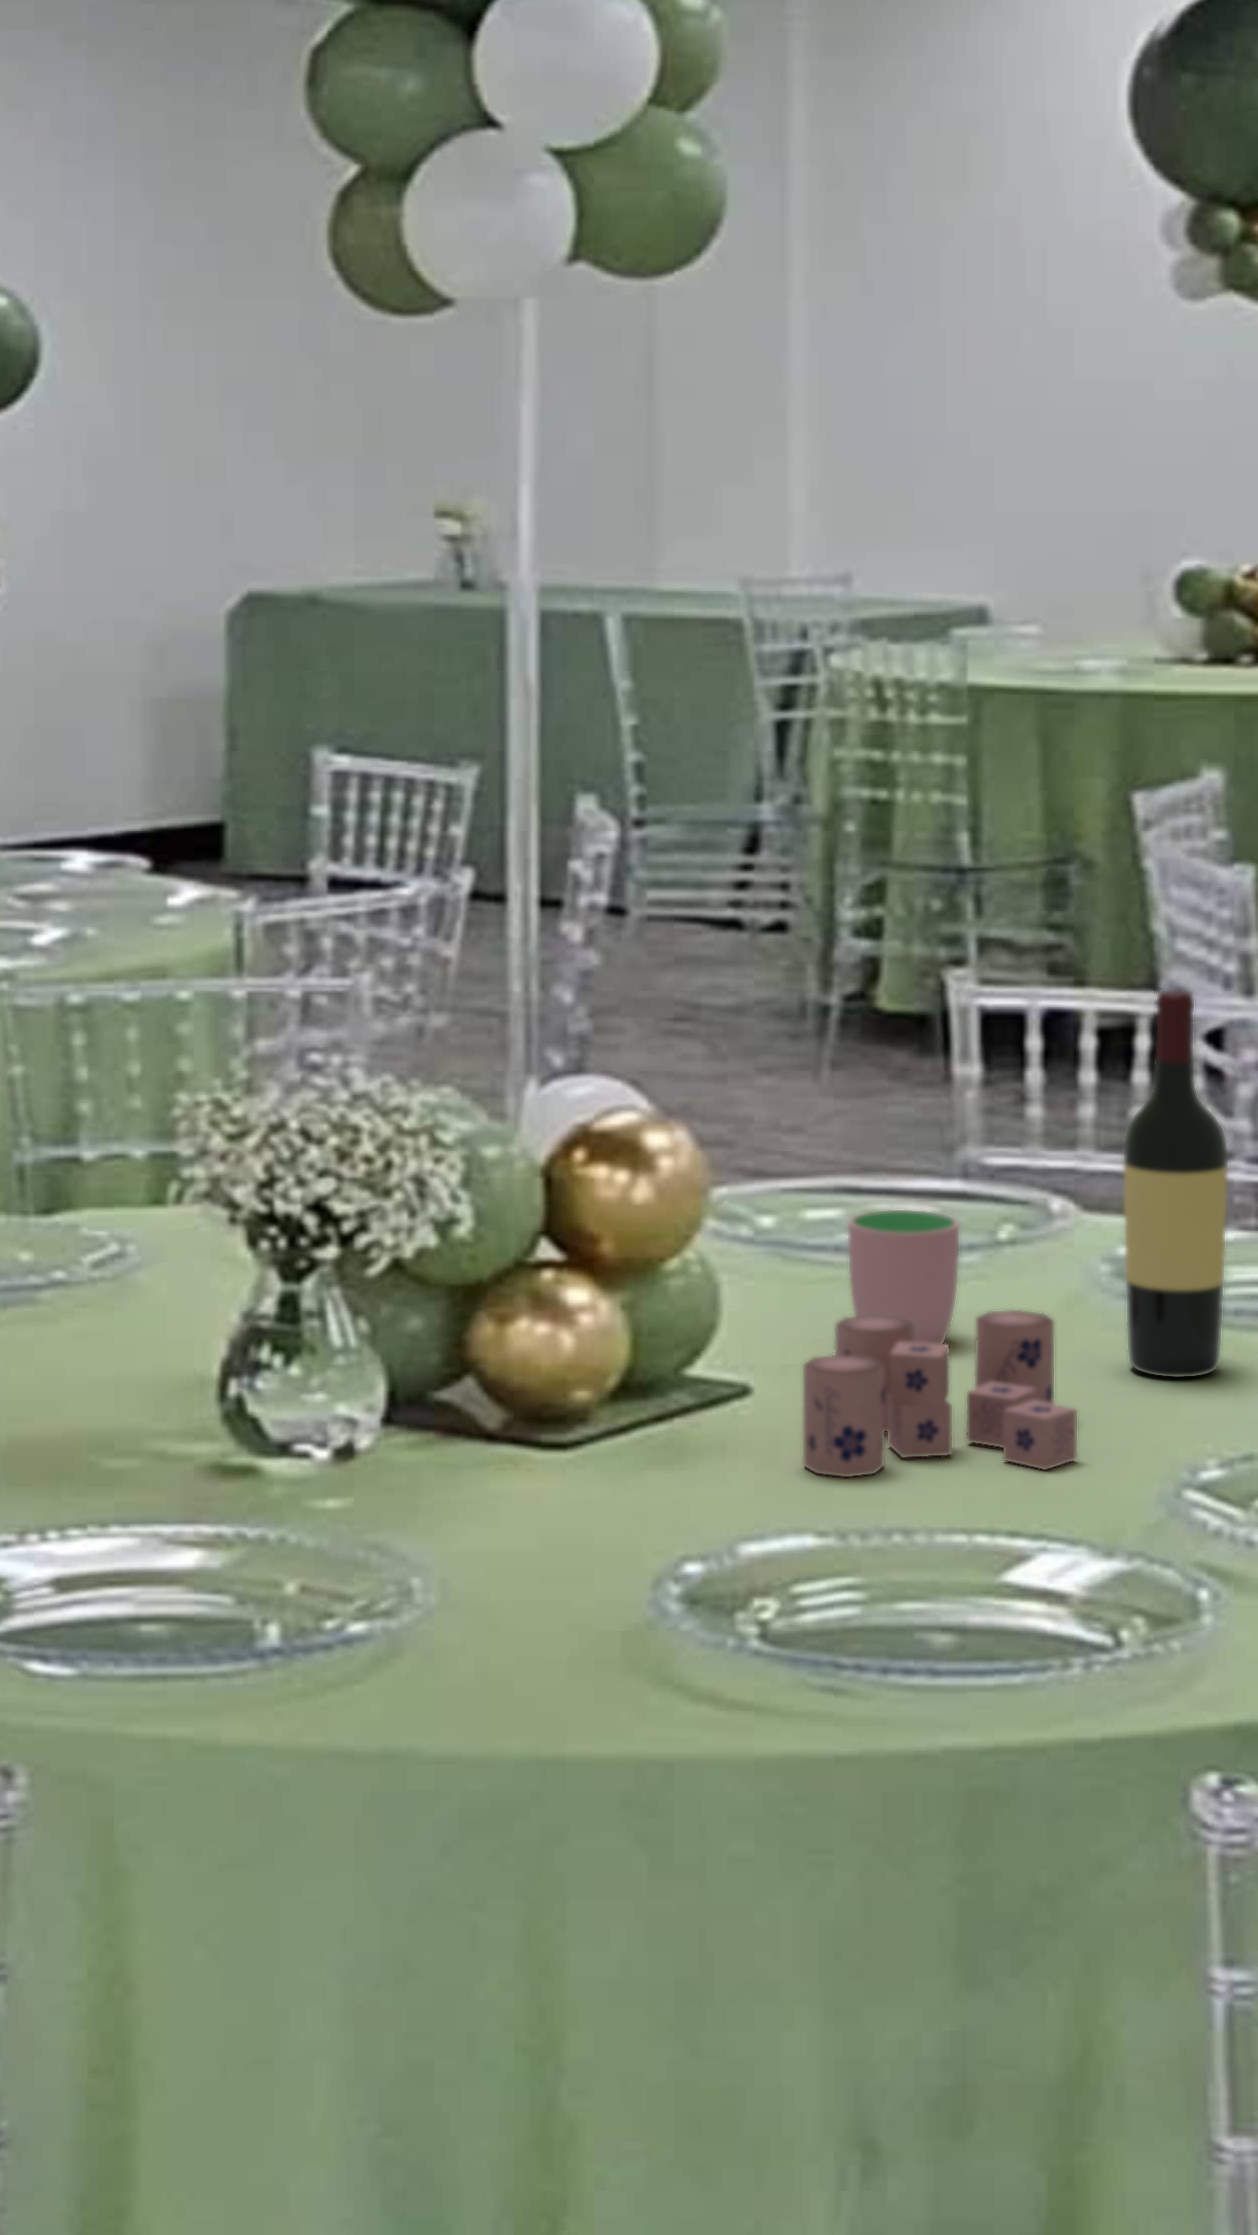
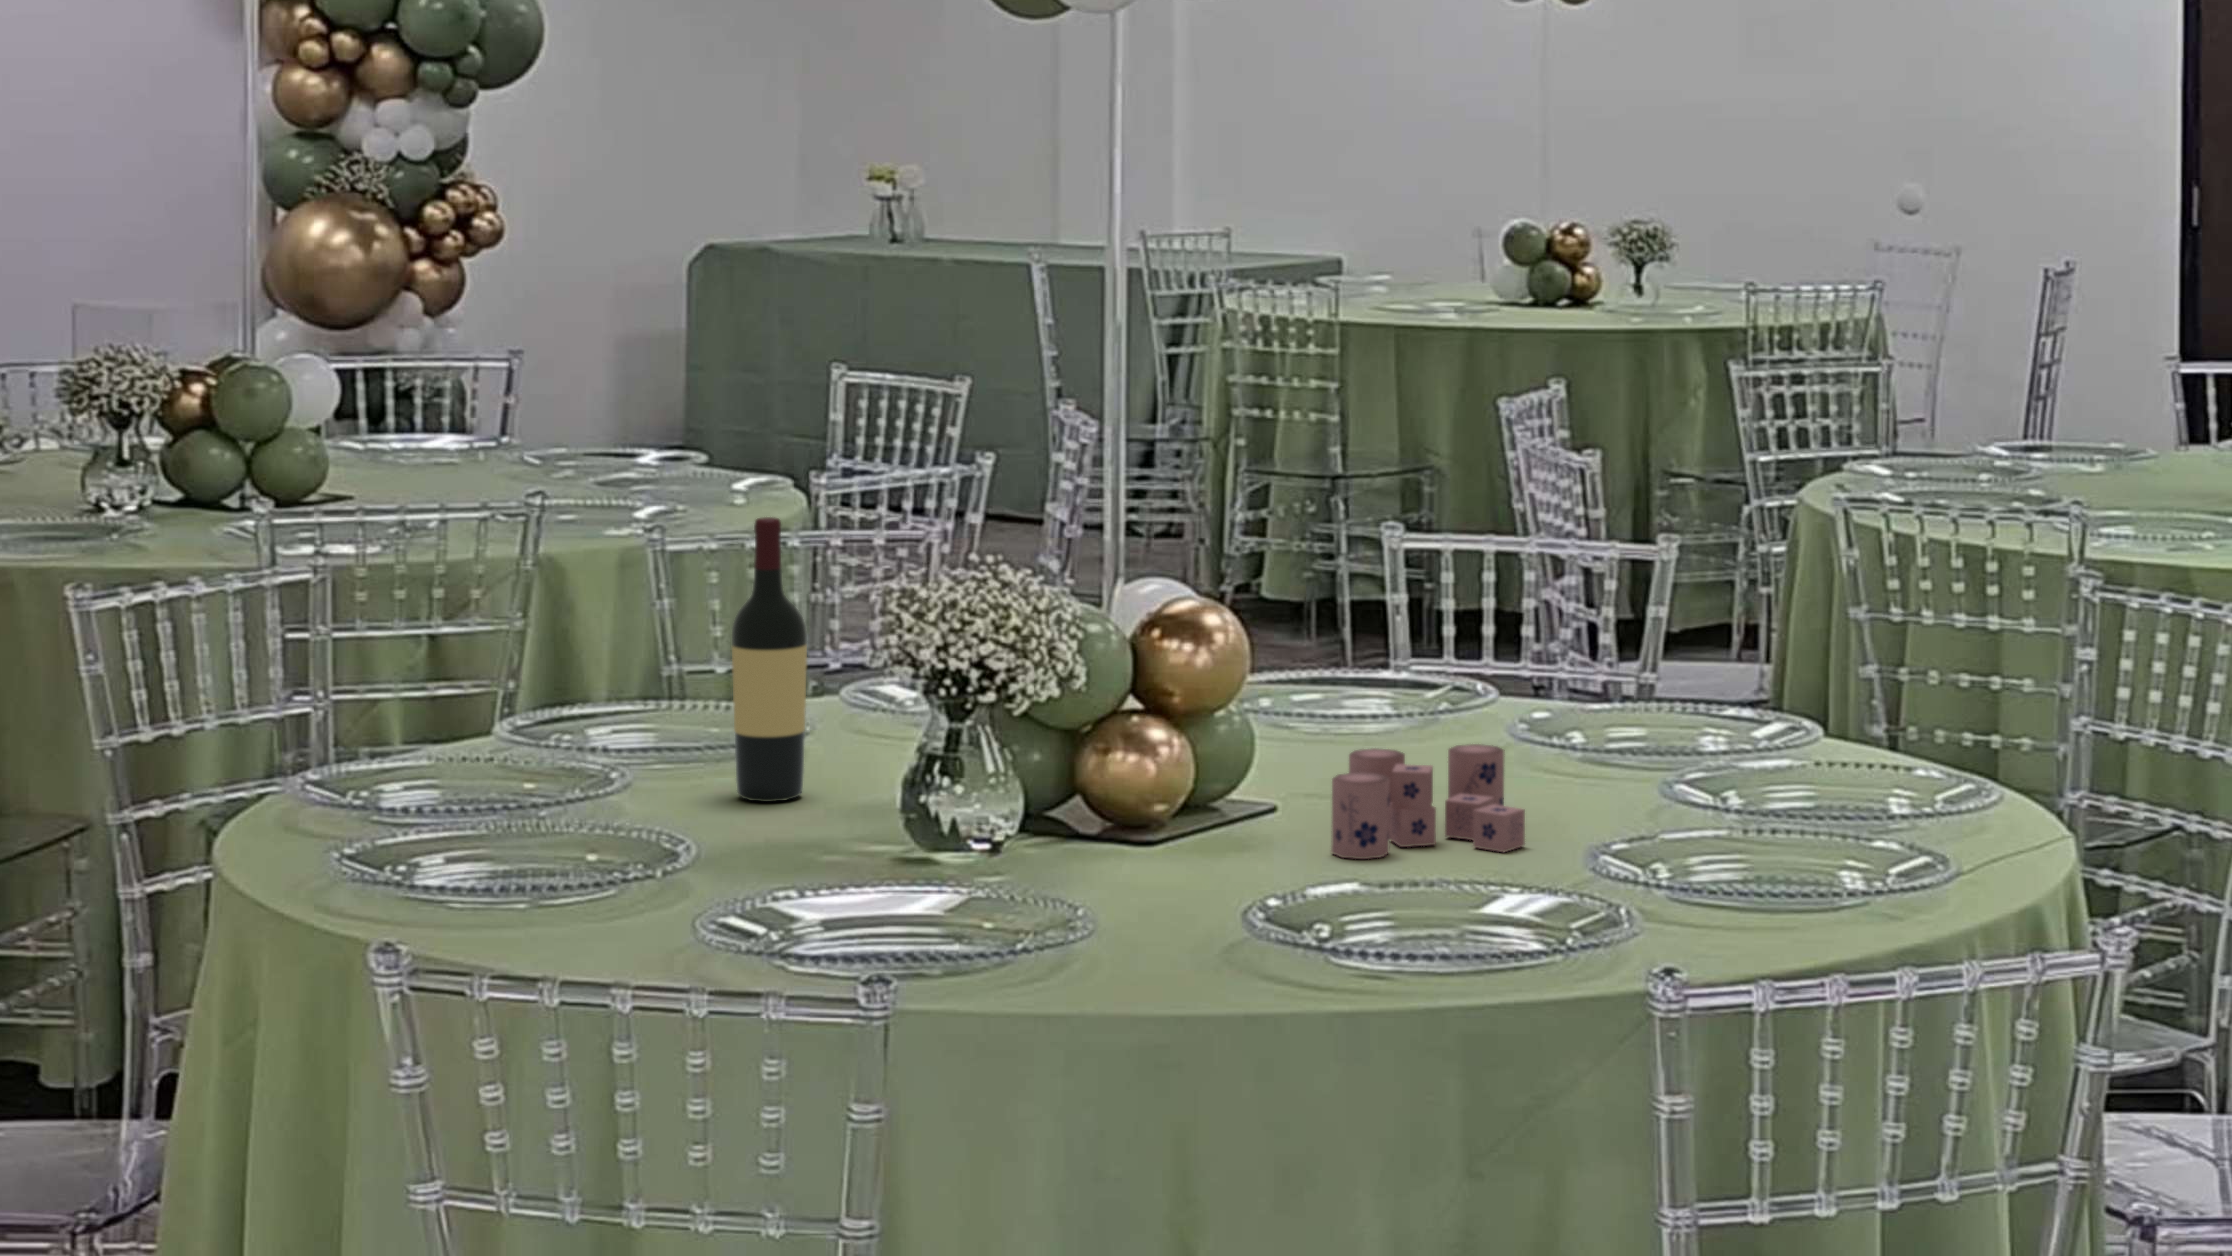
wine bottle: present [1124,991,1228,1377] -> present [732,517,807,802]
cup: present [848,1210,959,1344] -> none [1346,681,1427,782]

